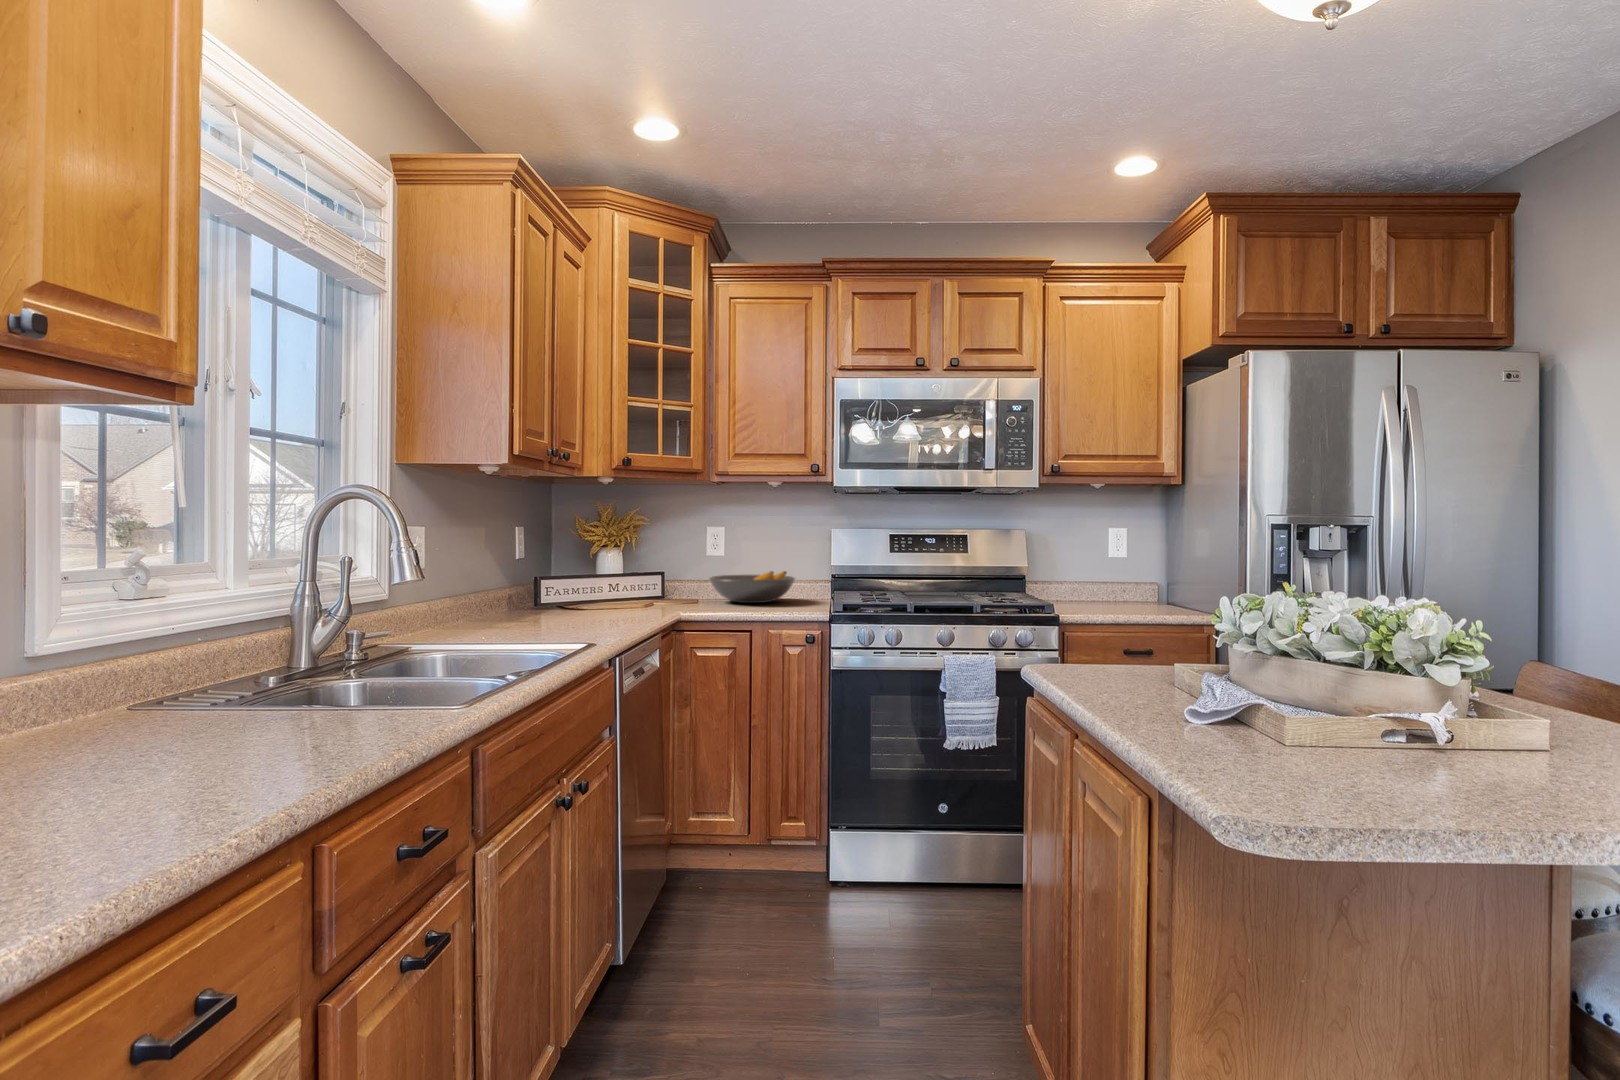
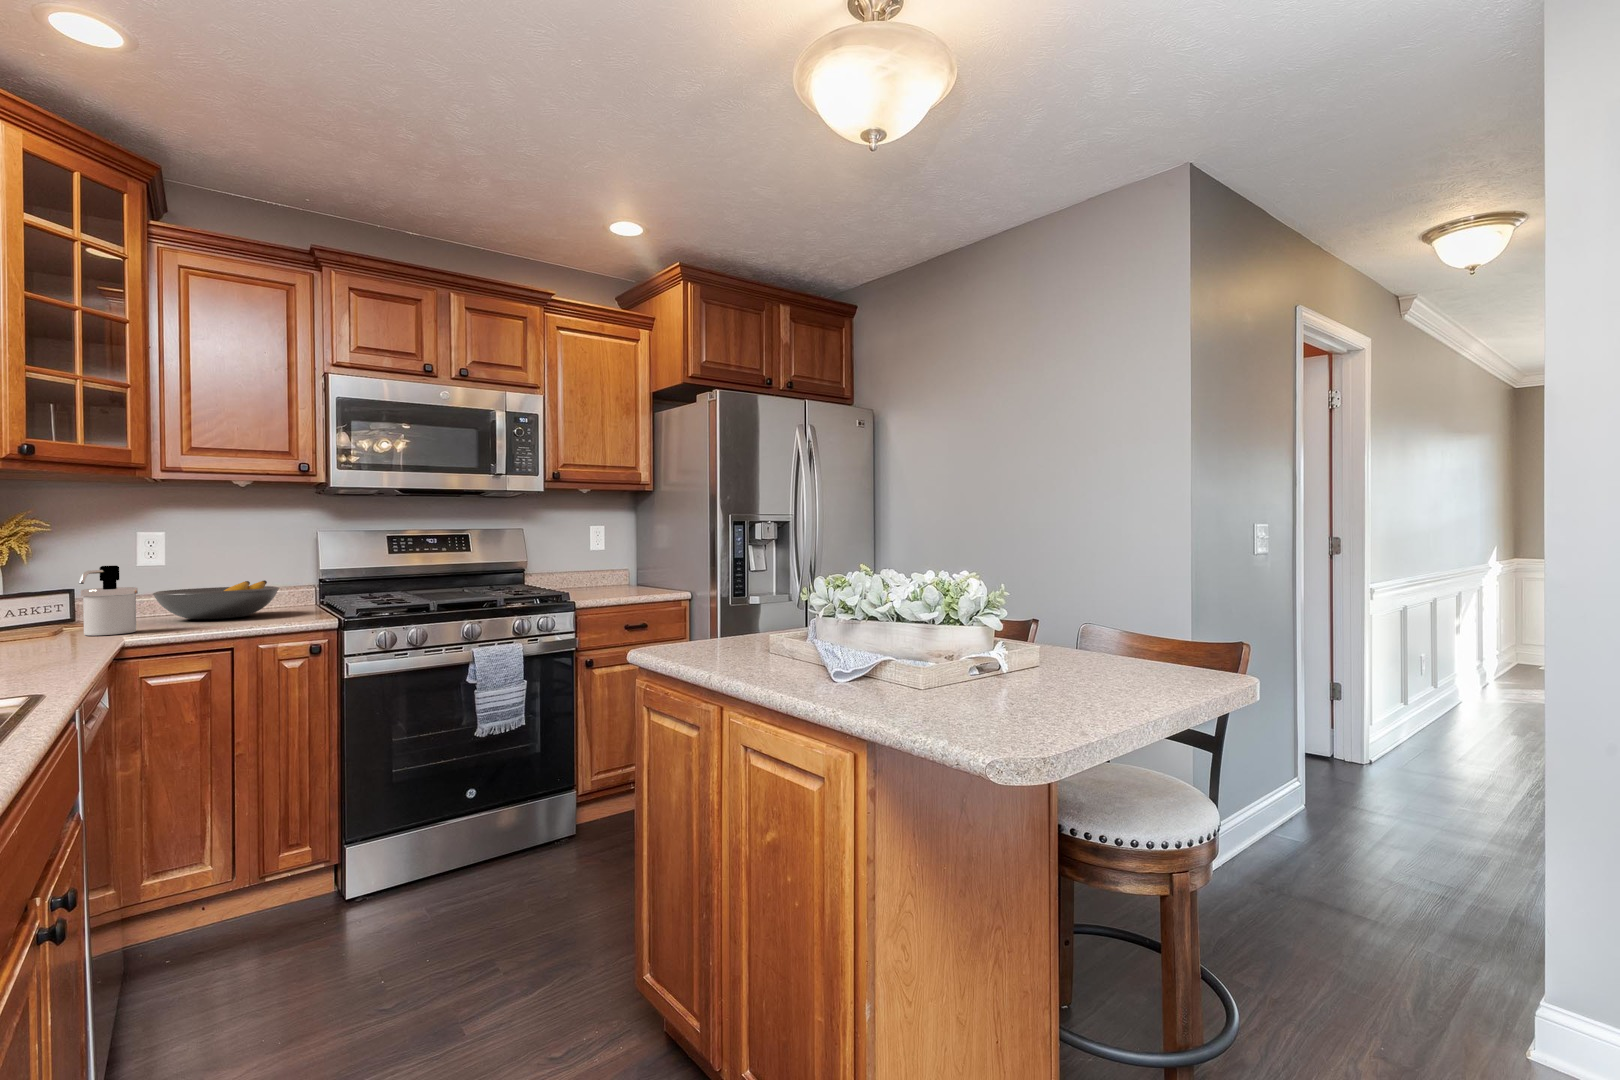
soap dispenser: none [652,555,691,612] -> present [79,566,138,636]

